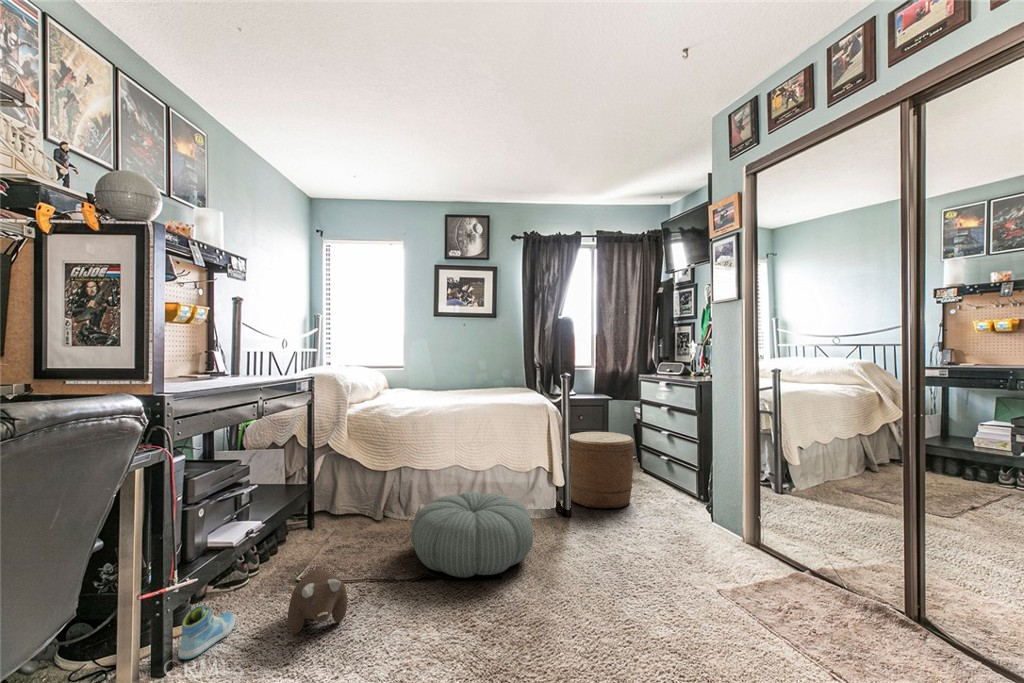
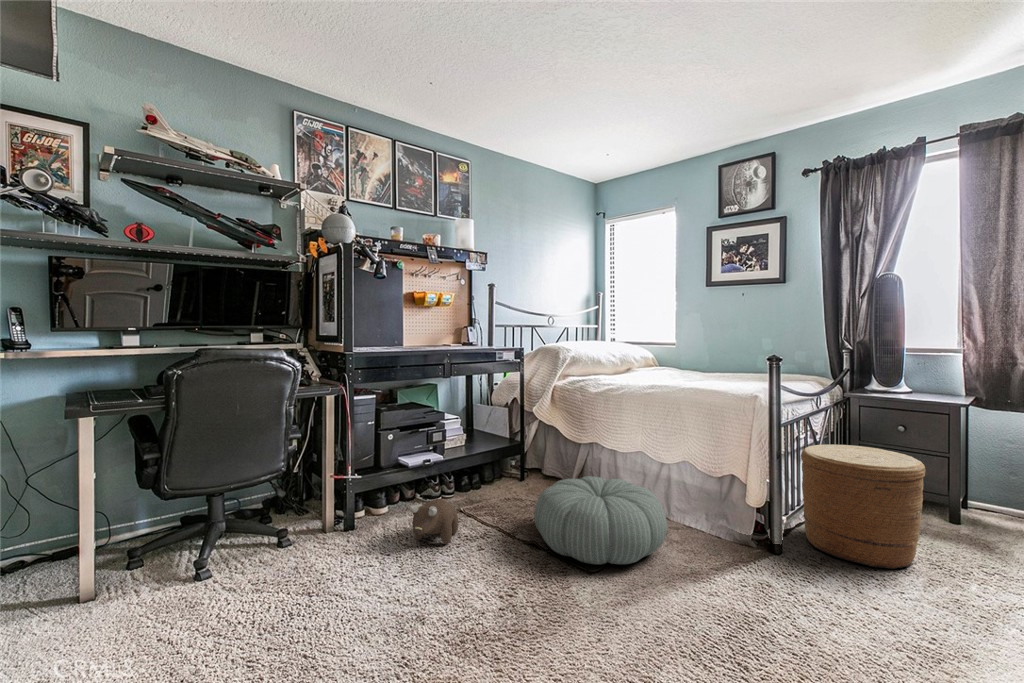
sneaker: present [178,606,235,659] -> none [364,498,406,528]

